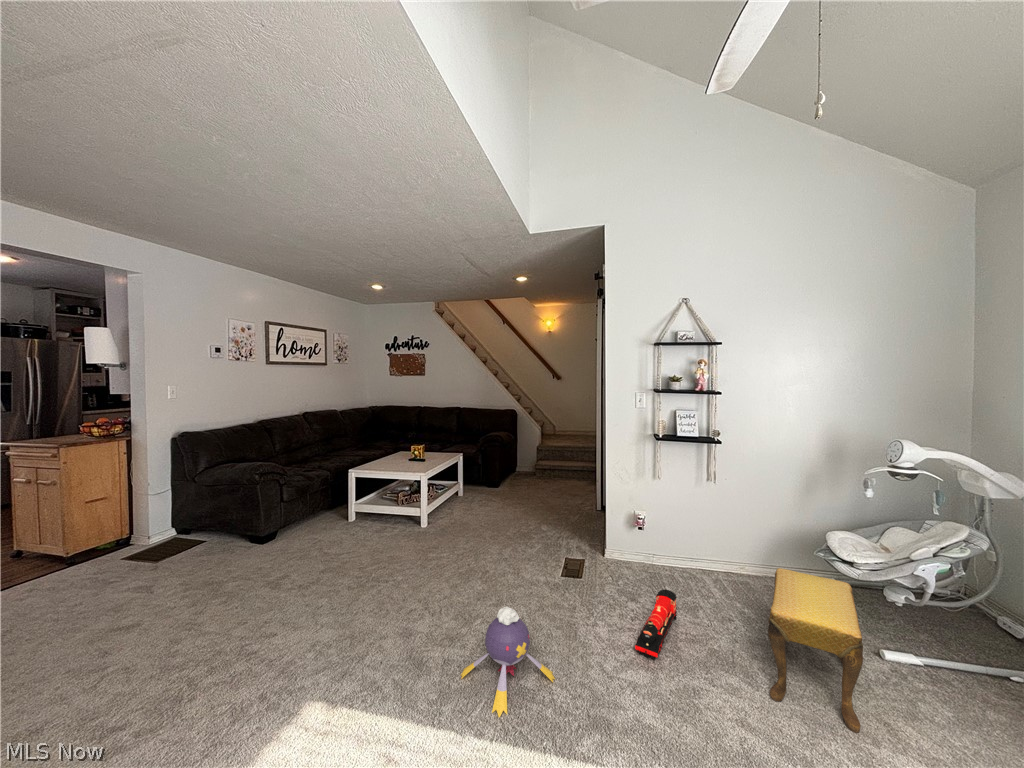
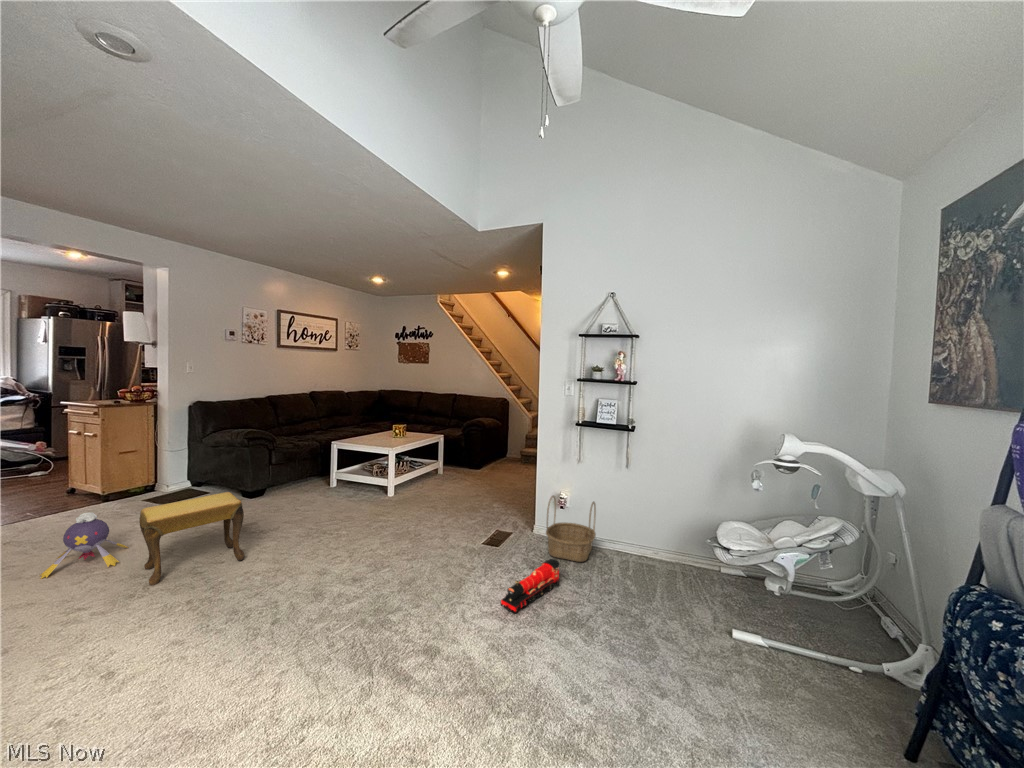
basket: none [631,517,687,587] -> present [546,496,596,562]
footstool: present [768,568,863,733] -> present [139,492,244,586]
plush toy: present [461,607,555,717] -> present [40,512,128,579]

